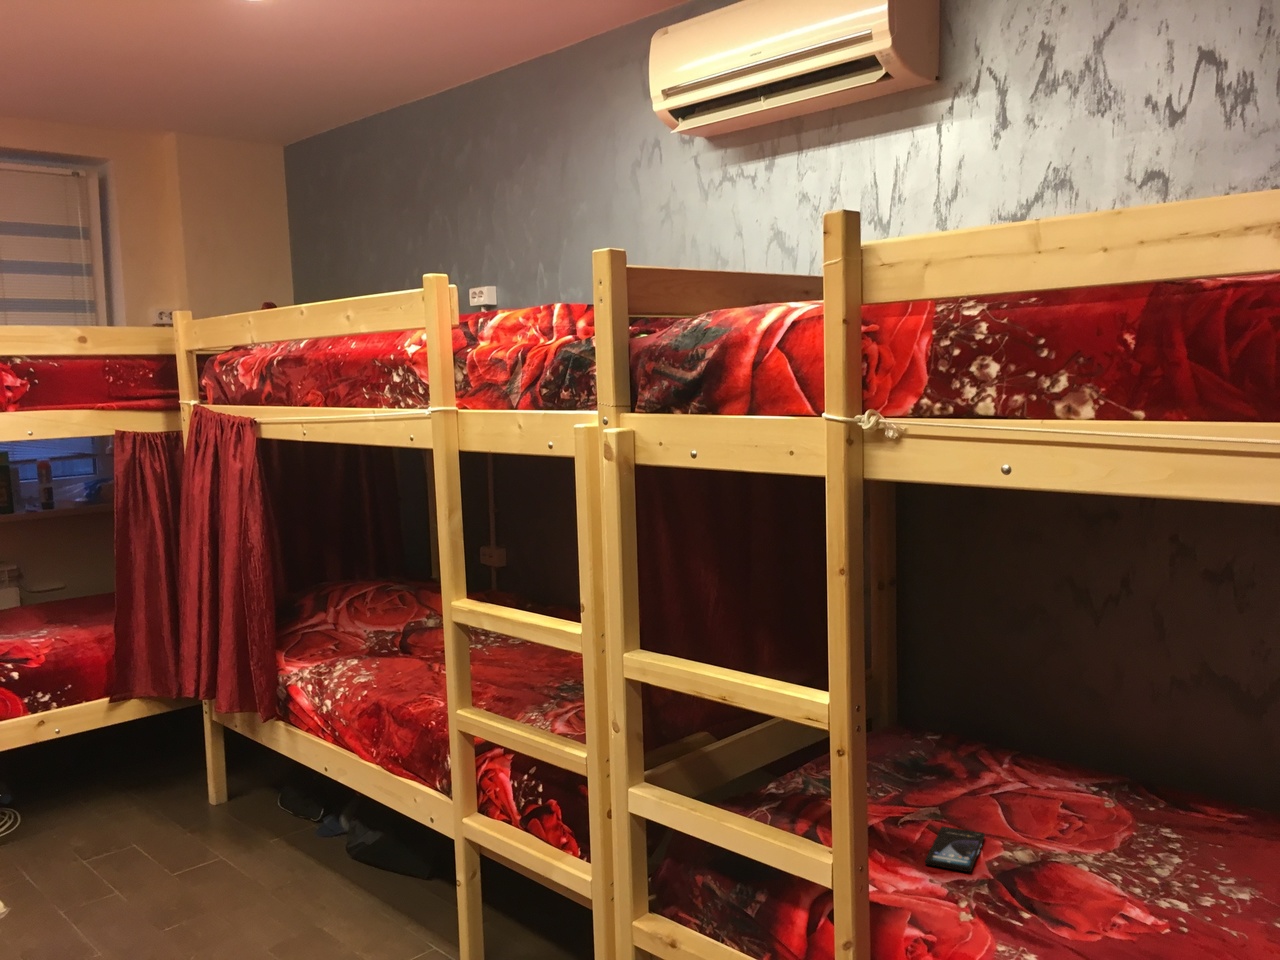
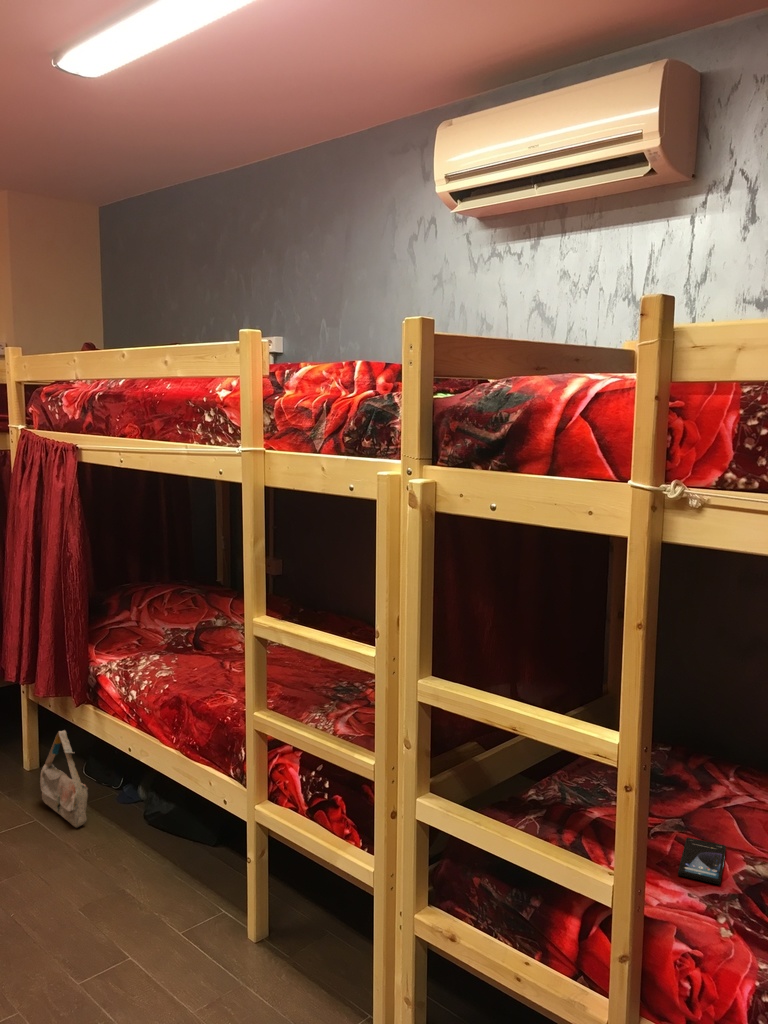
bag: none [226,749,280,862] -> present [40,731,88,827]

